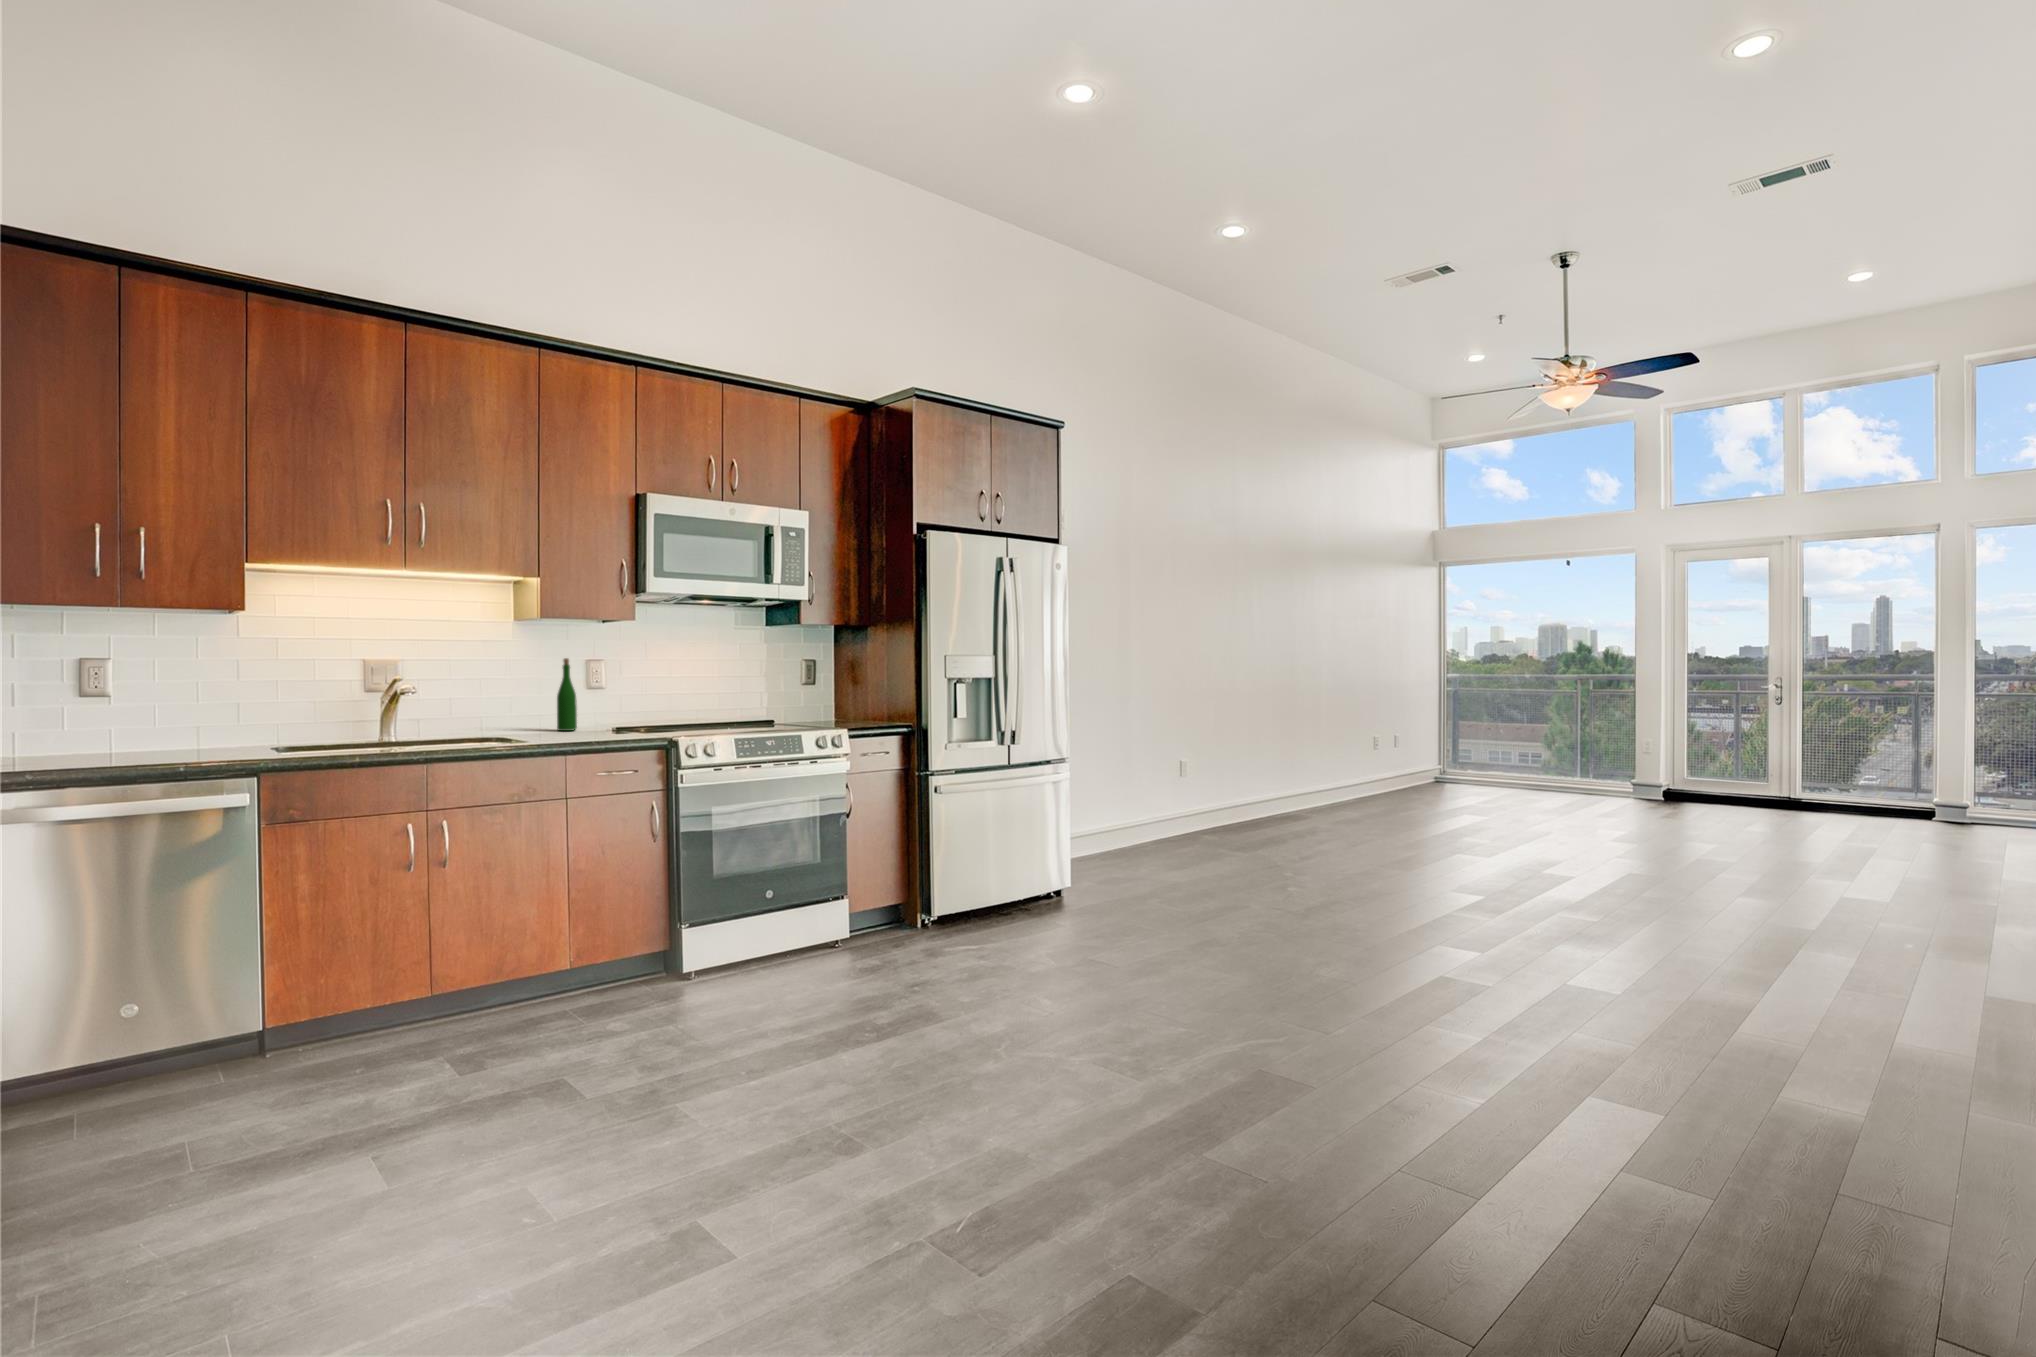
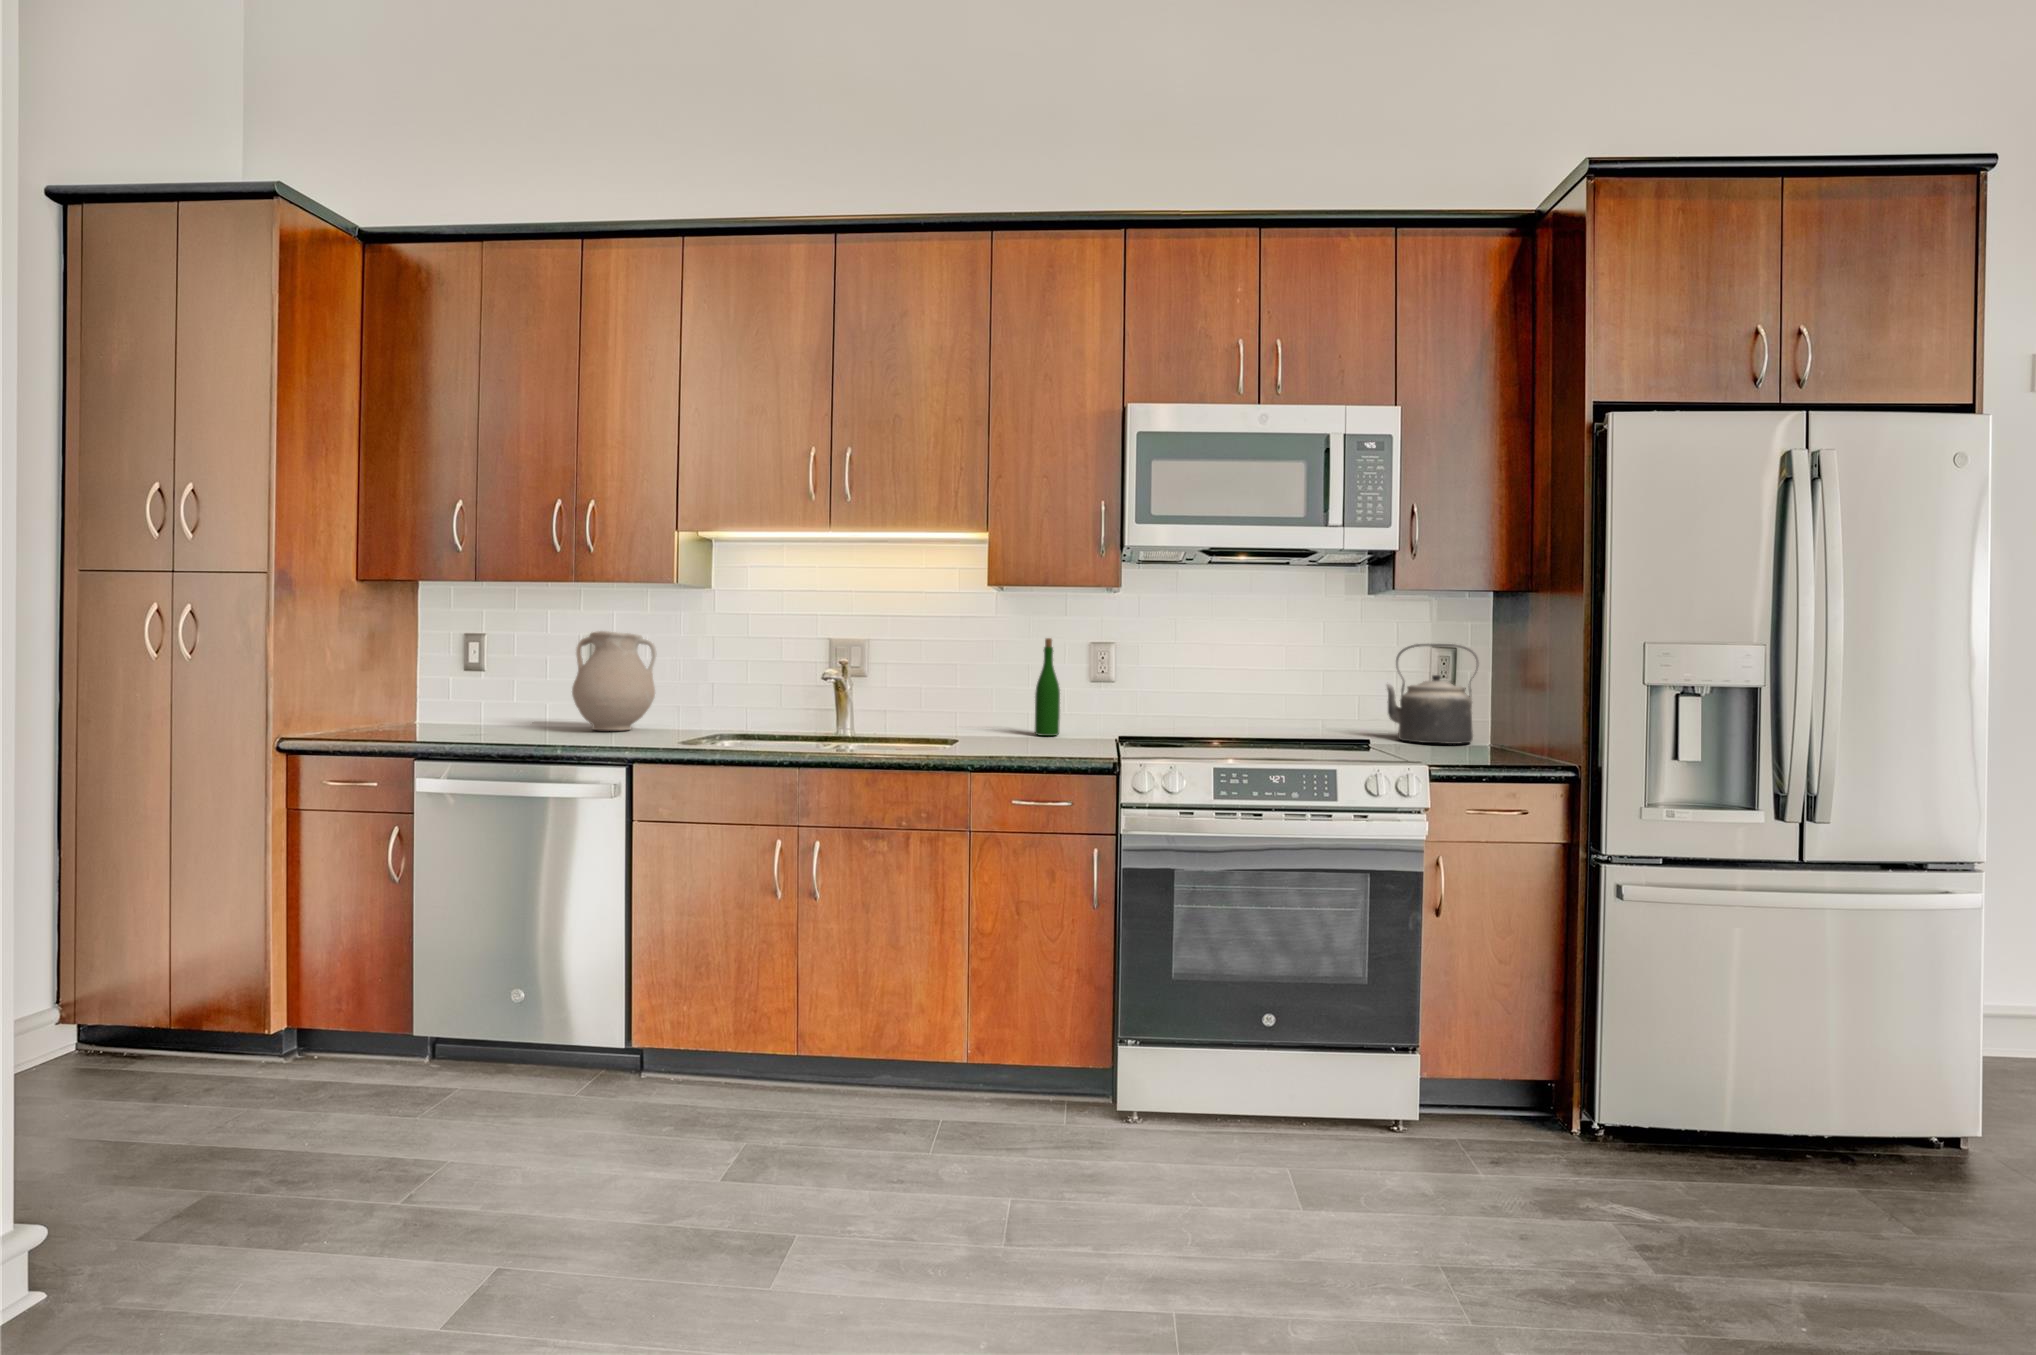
kettle: none [777,657,836,718] -> present [1386,644,1479,744]
vase: none [95,659,195,755] -> present [572,631,656,730]

